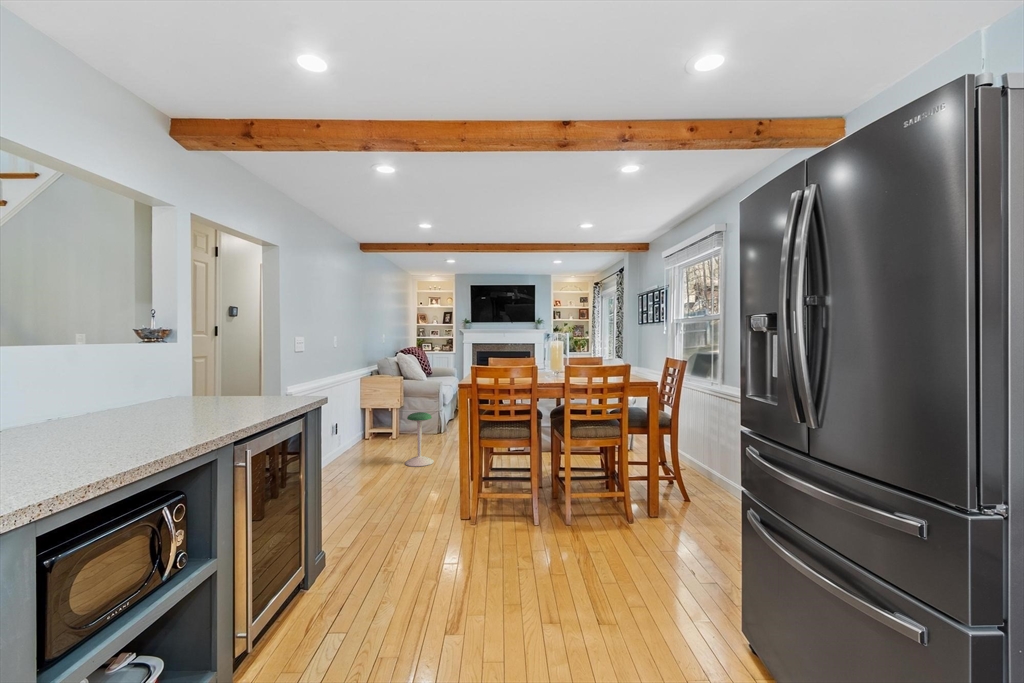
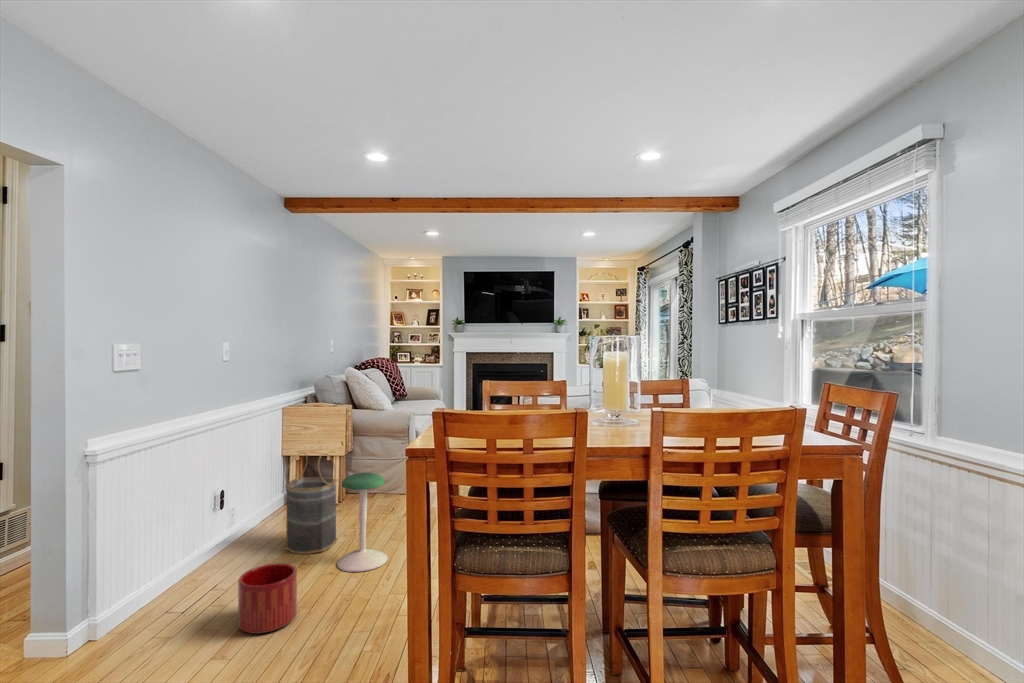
basket: none [372,402,402,460] -> present [285,453,337,554]
planter: none [362,456,391,488] -> present [238,563,297,634]

